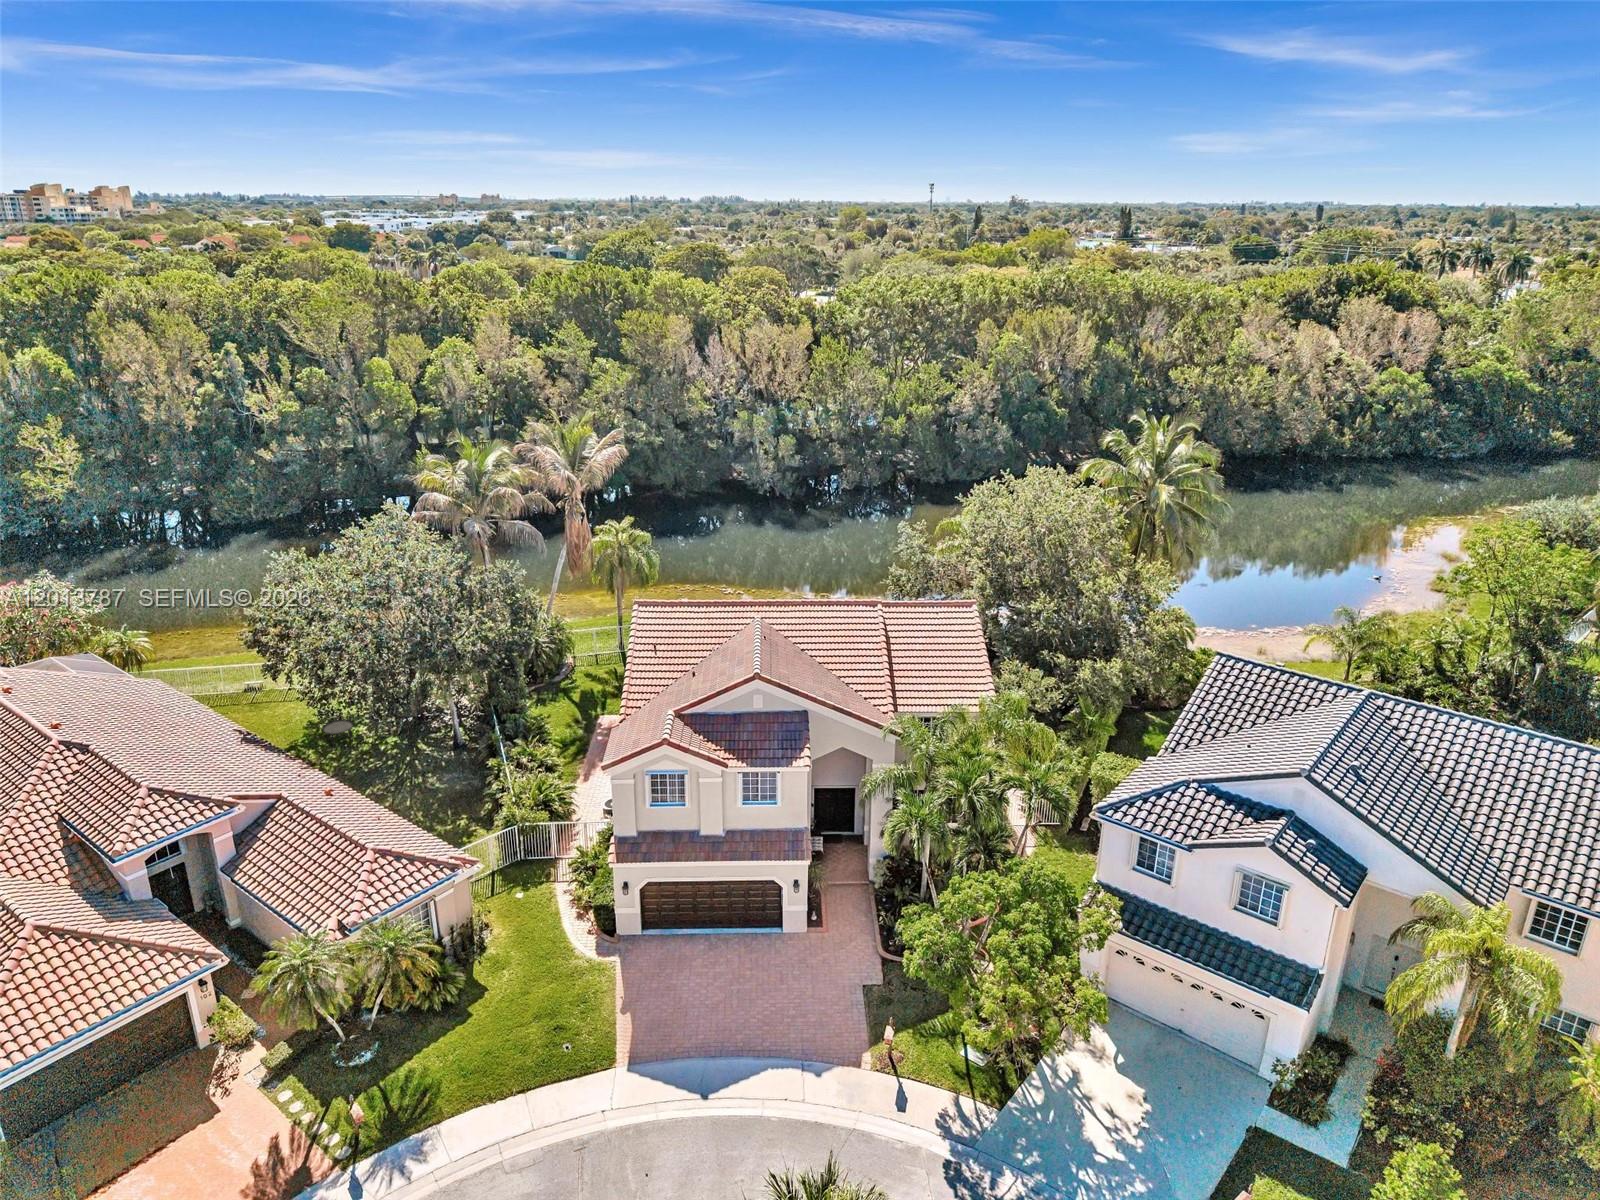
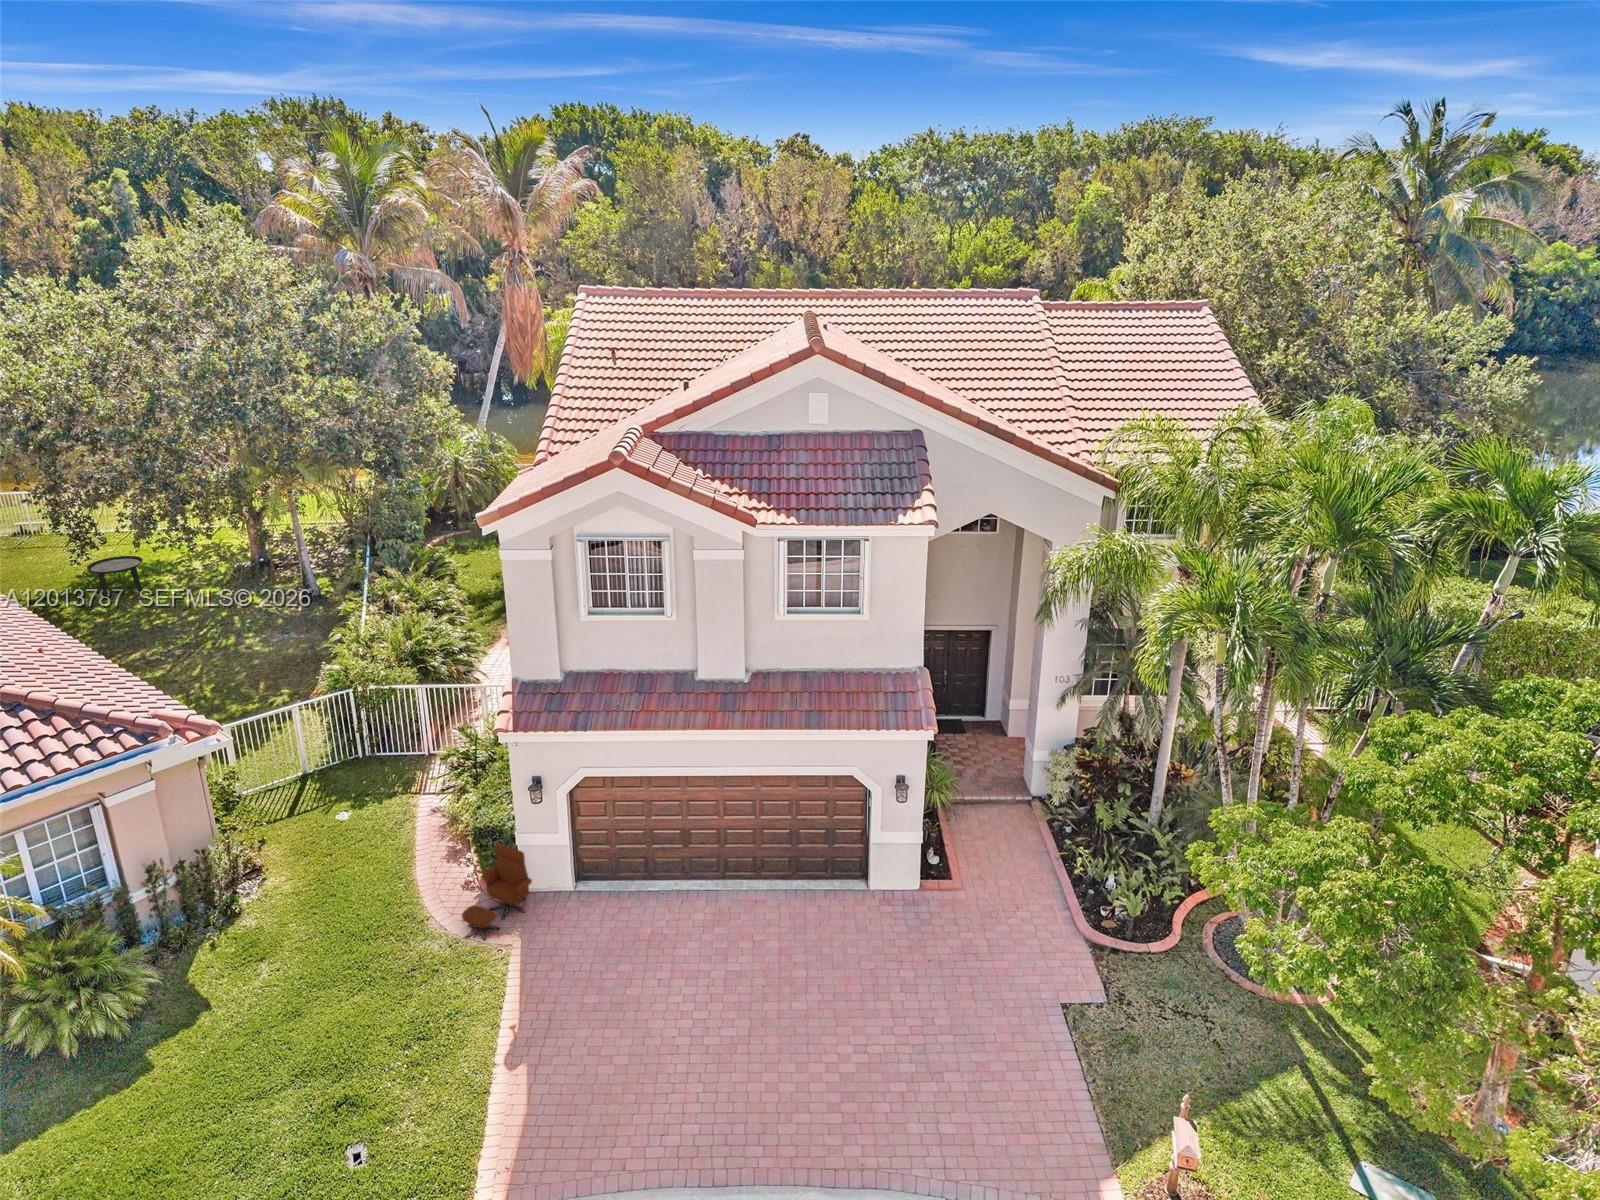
lounge chair: none [592,913,624,959] -> present [462,844,532,940]

